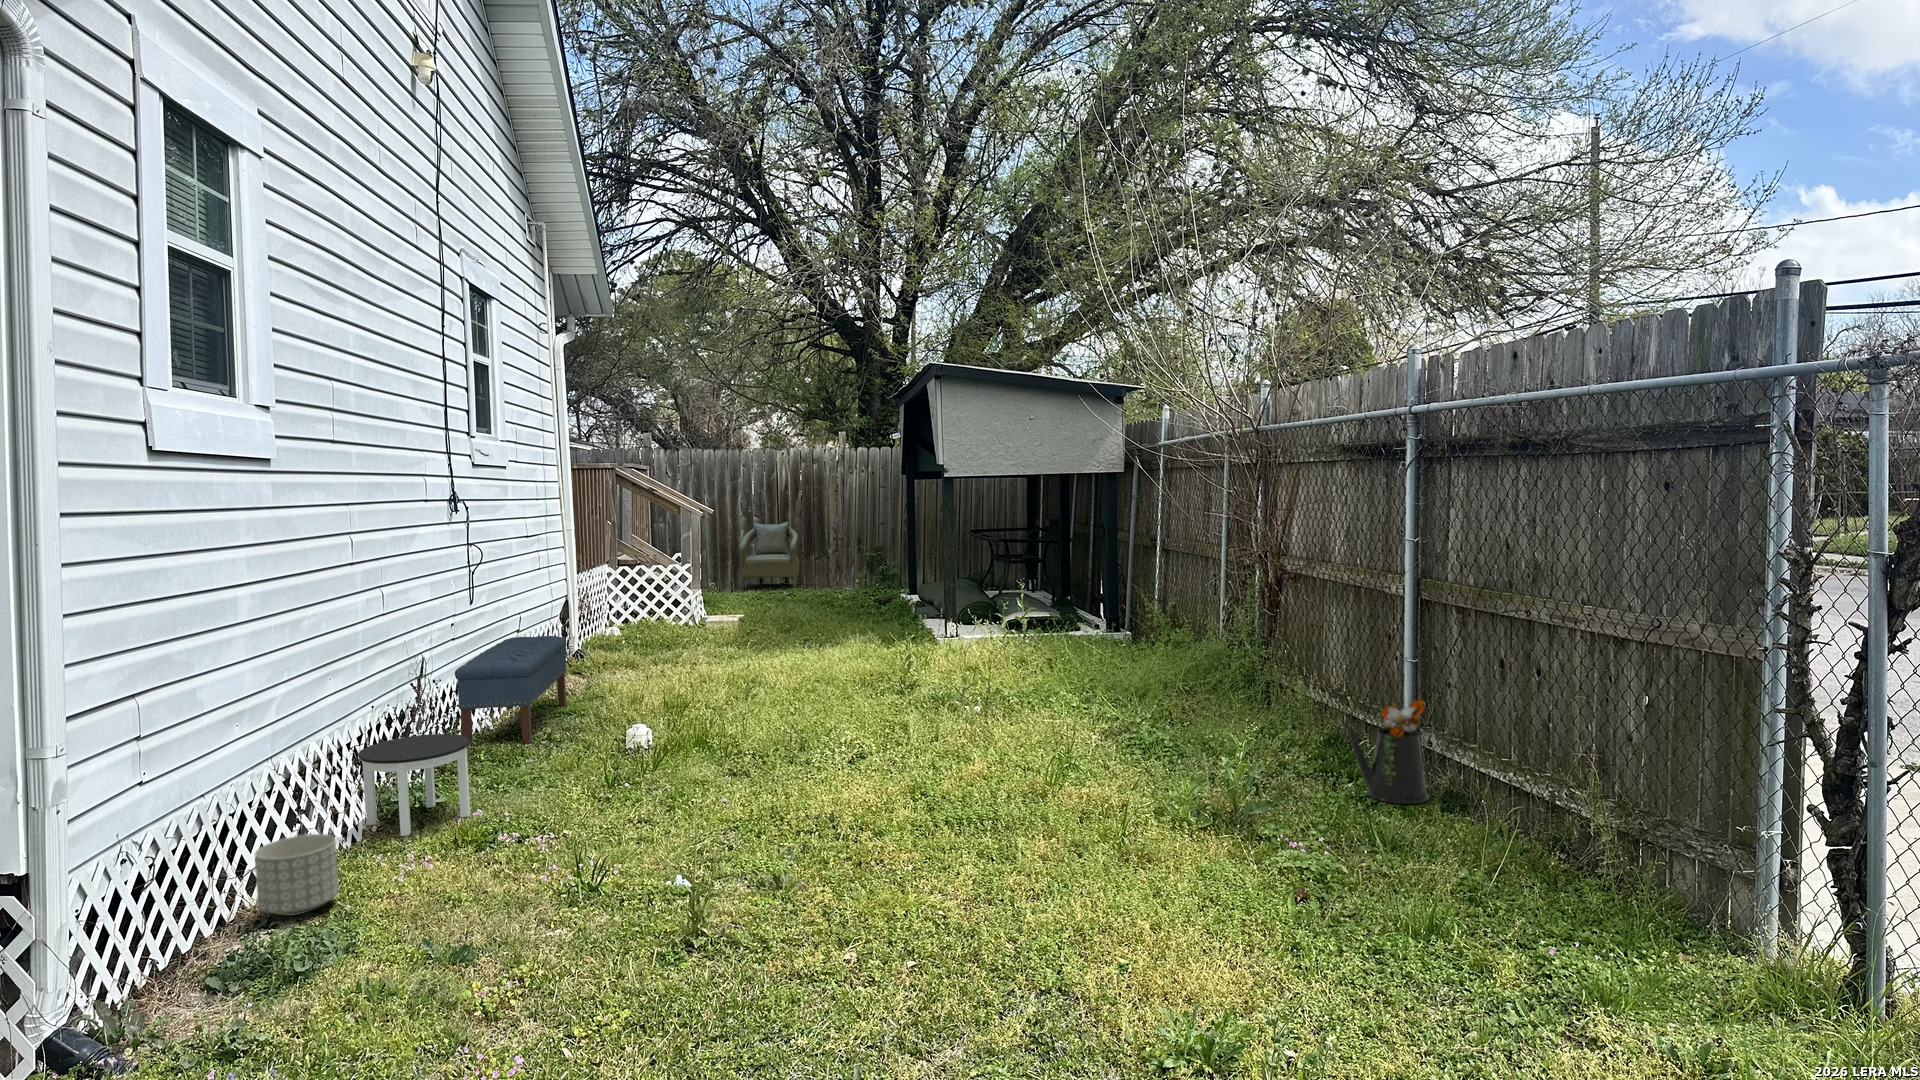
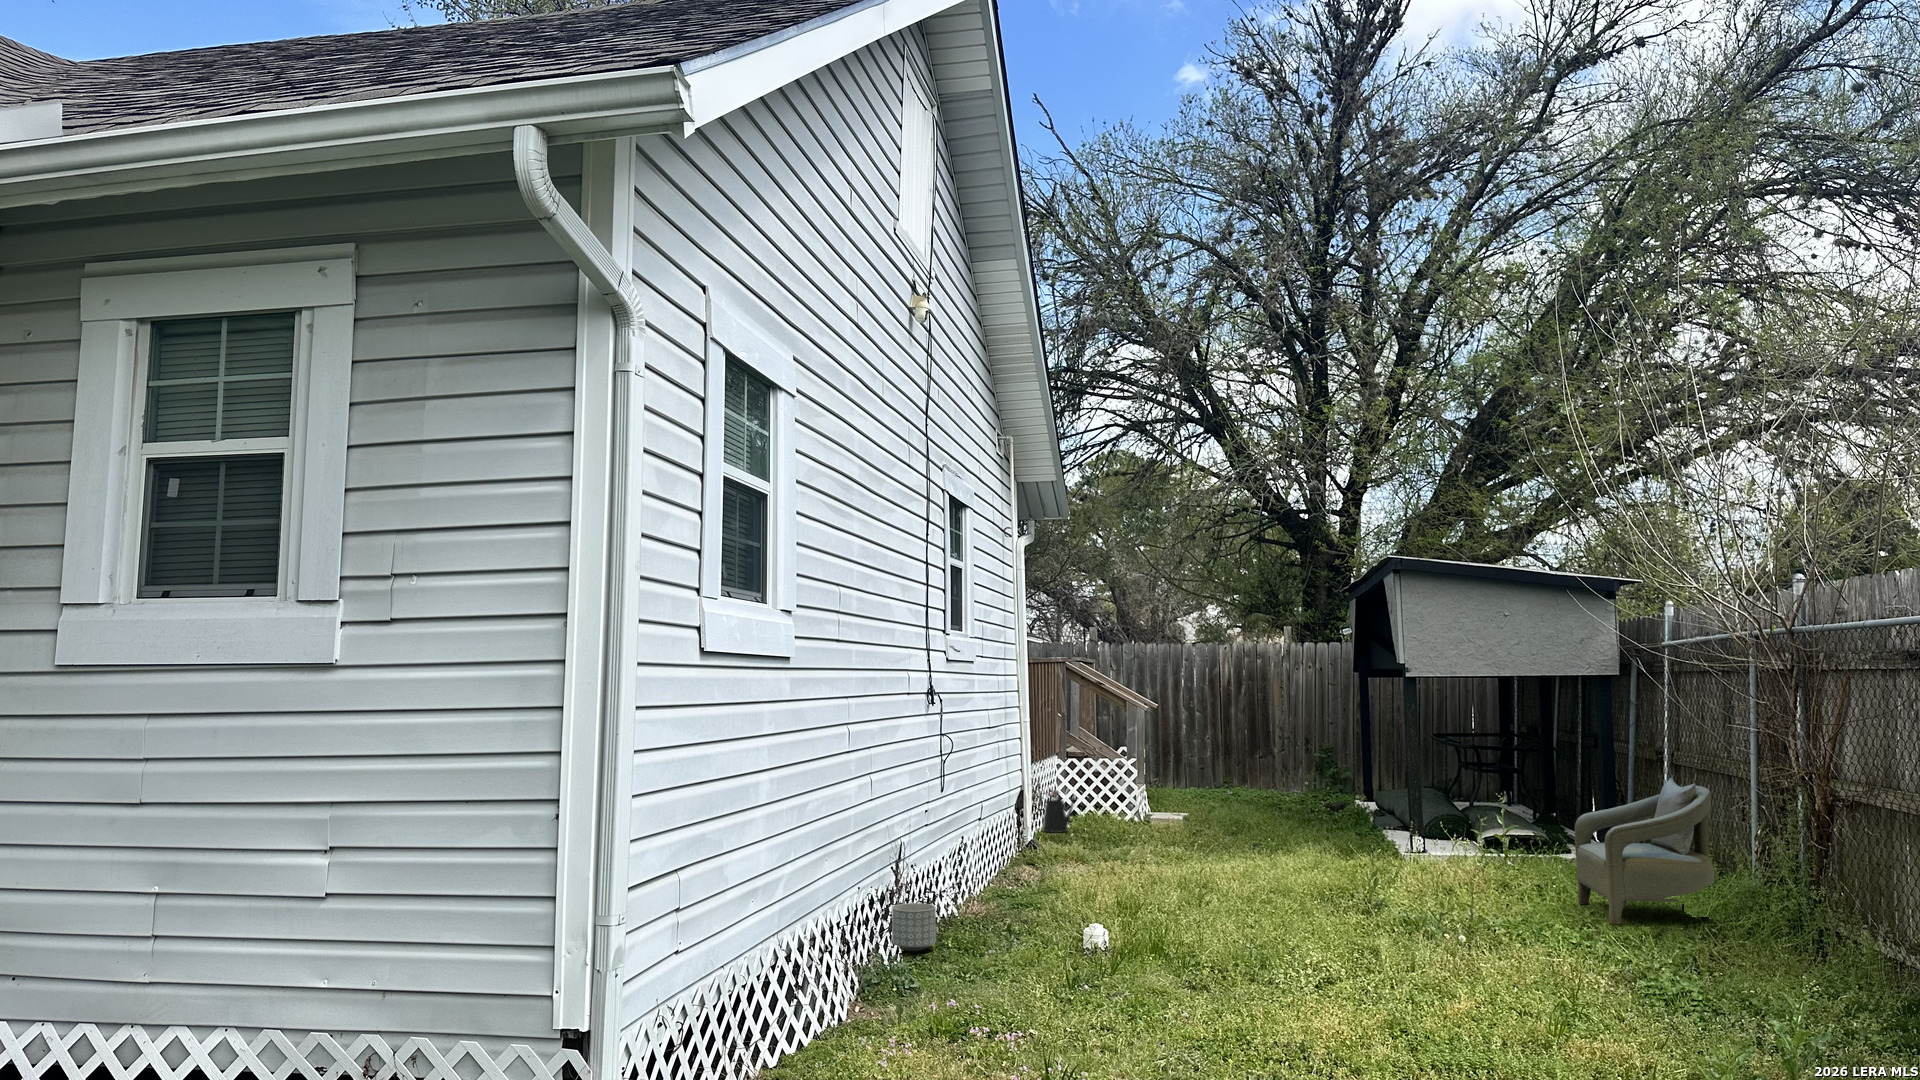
armchair: present [739,522,799,589] -> present [1575,778,1714,924]
bench: present [455,636,566,747] -> none [970,805,1044,886]
watering can: present [1348,701,1438,804] -> present [1039,790,1074,833]
round table: present [358,734,470,836] -> none [928,859,998,925]

